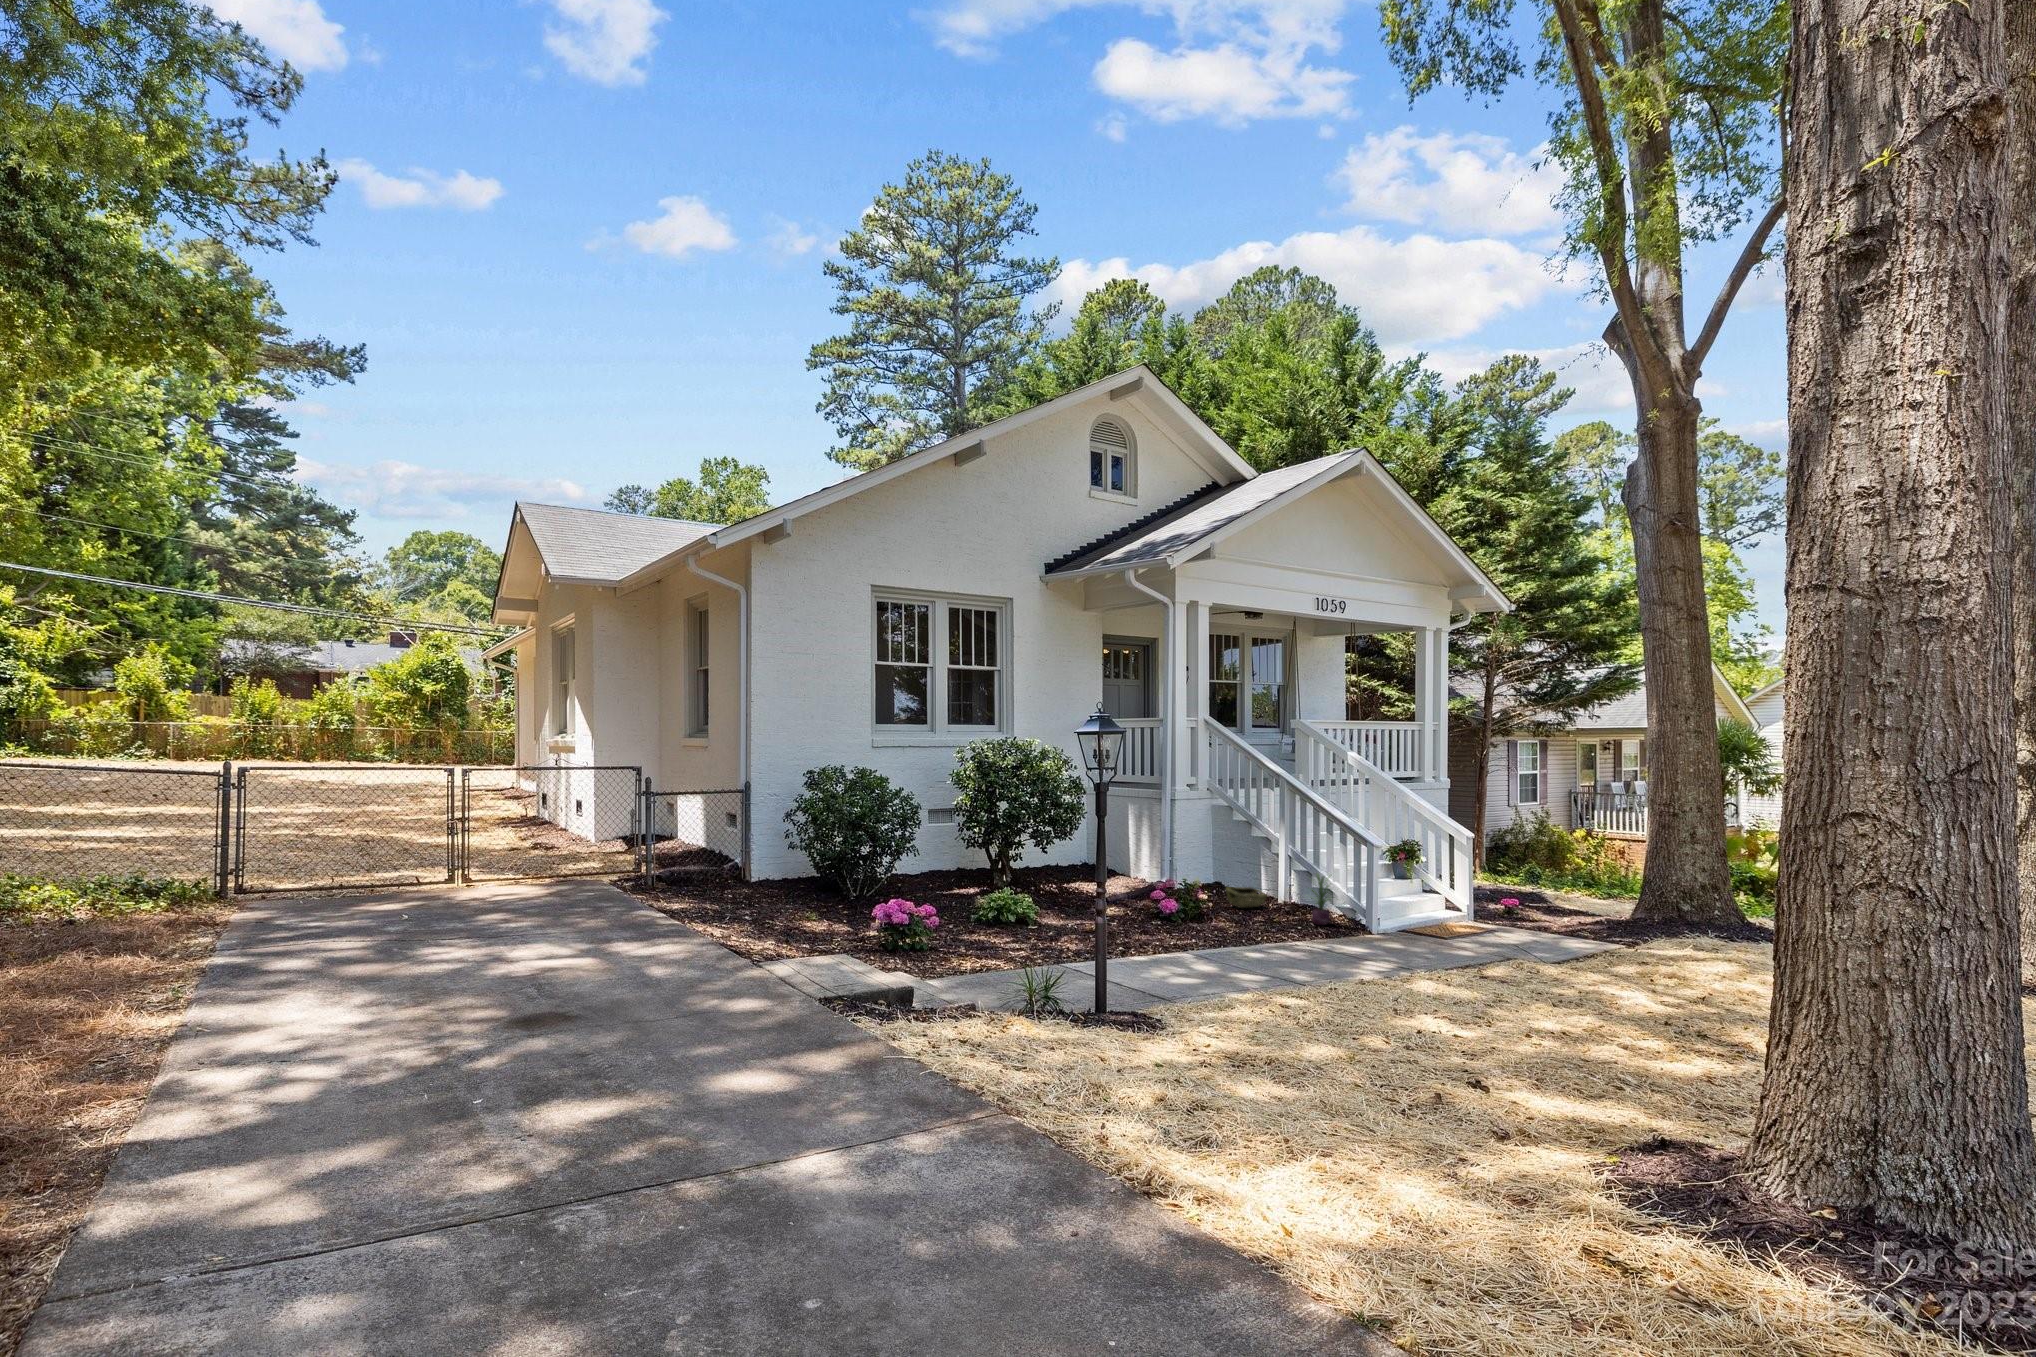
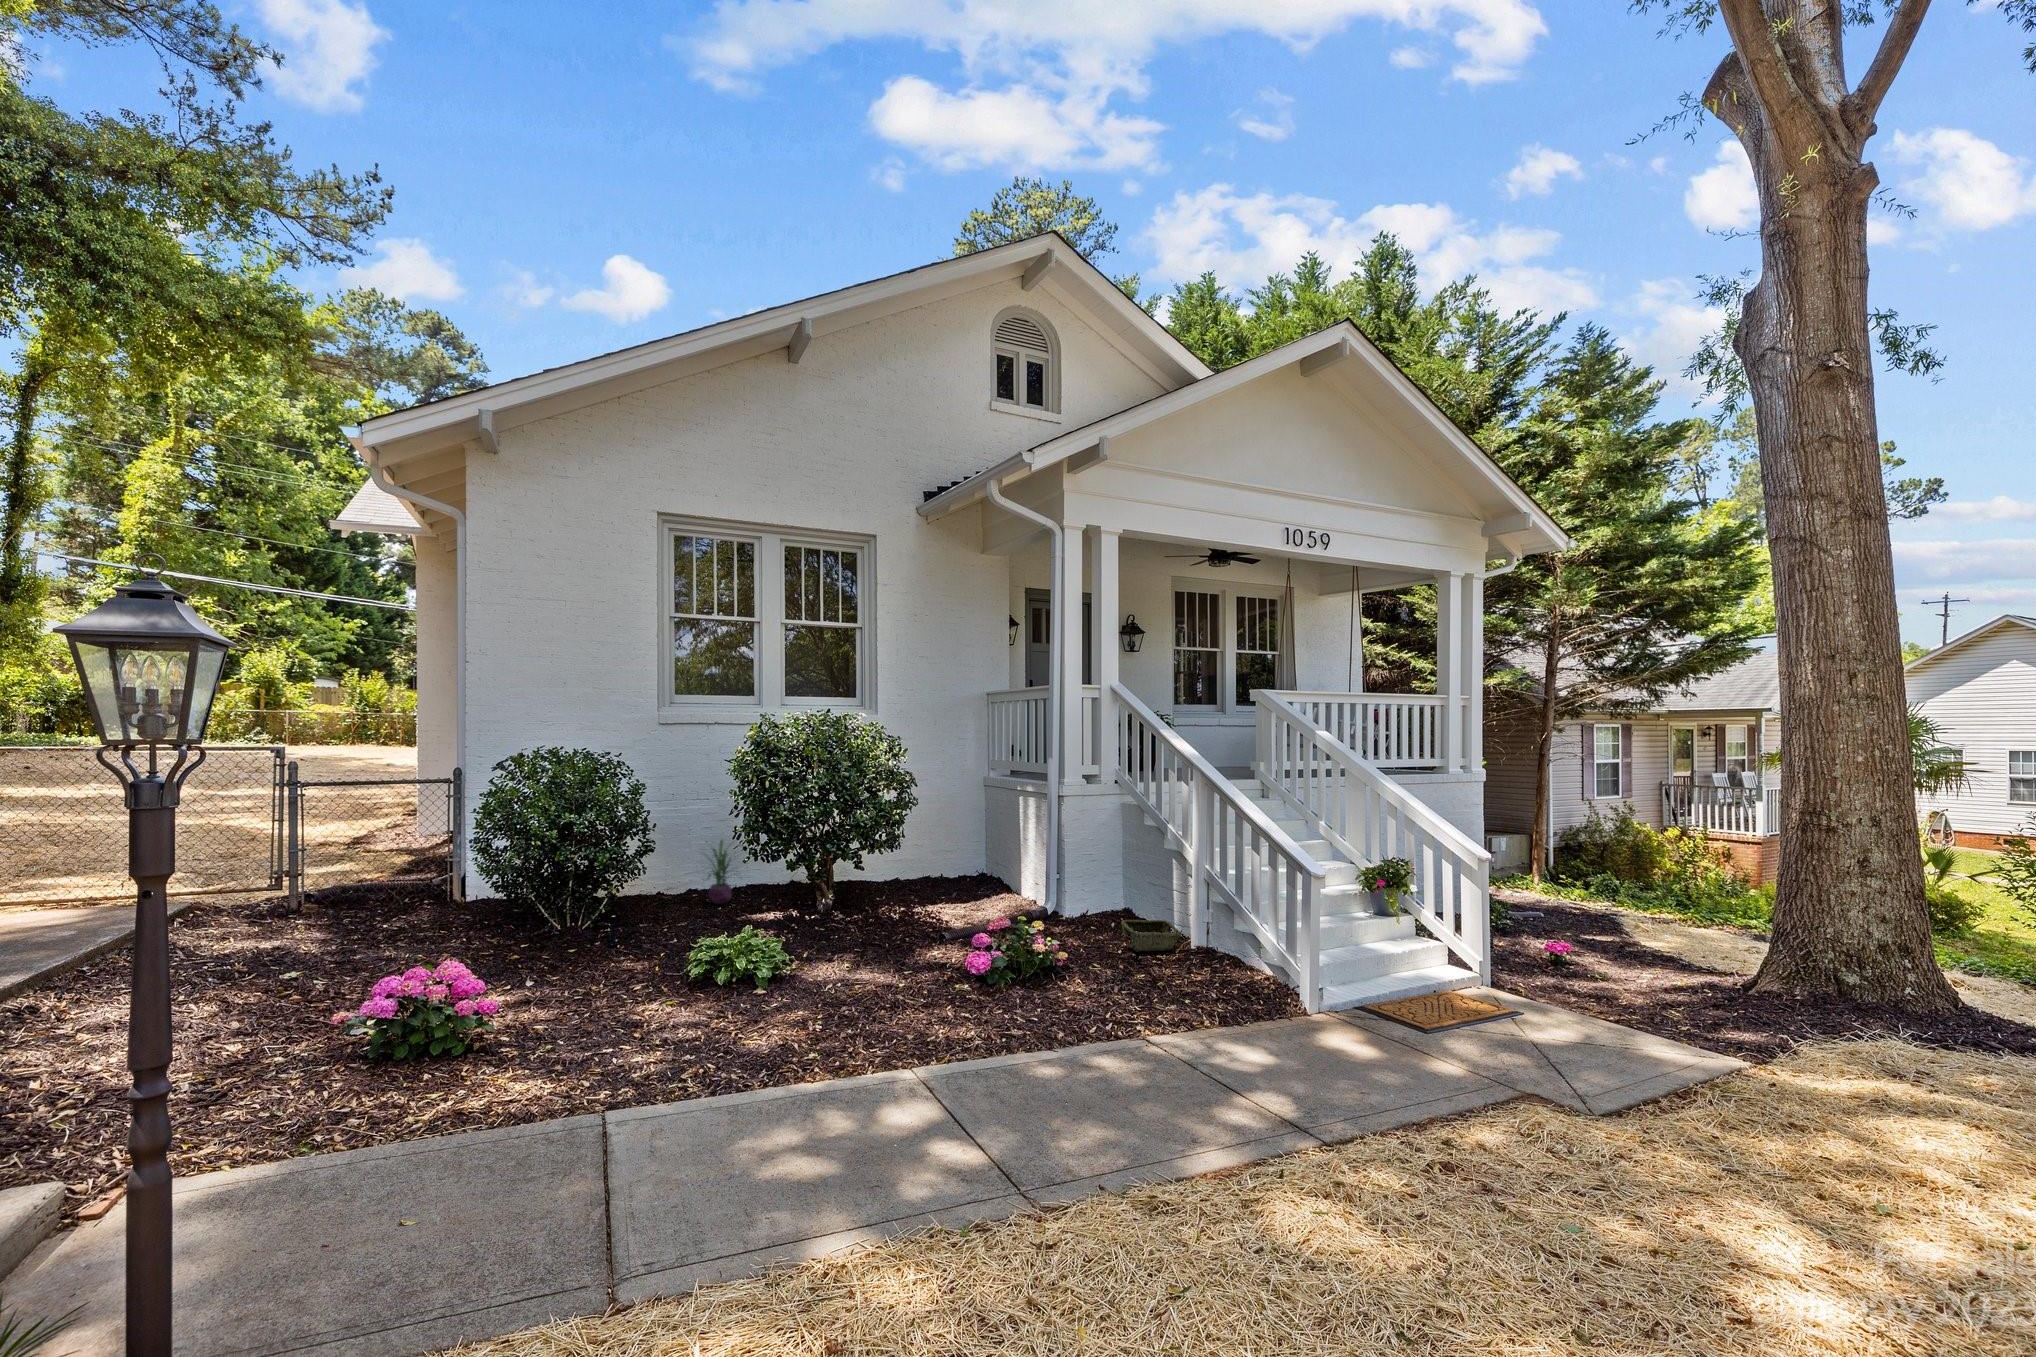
decorative plant: present [1312,874,1330,925] -> present [702,840,735,904]

